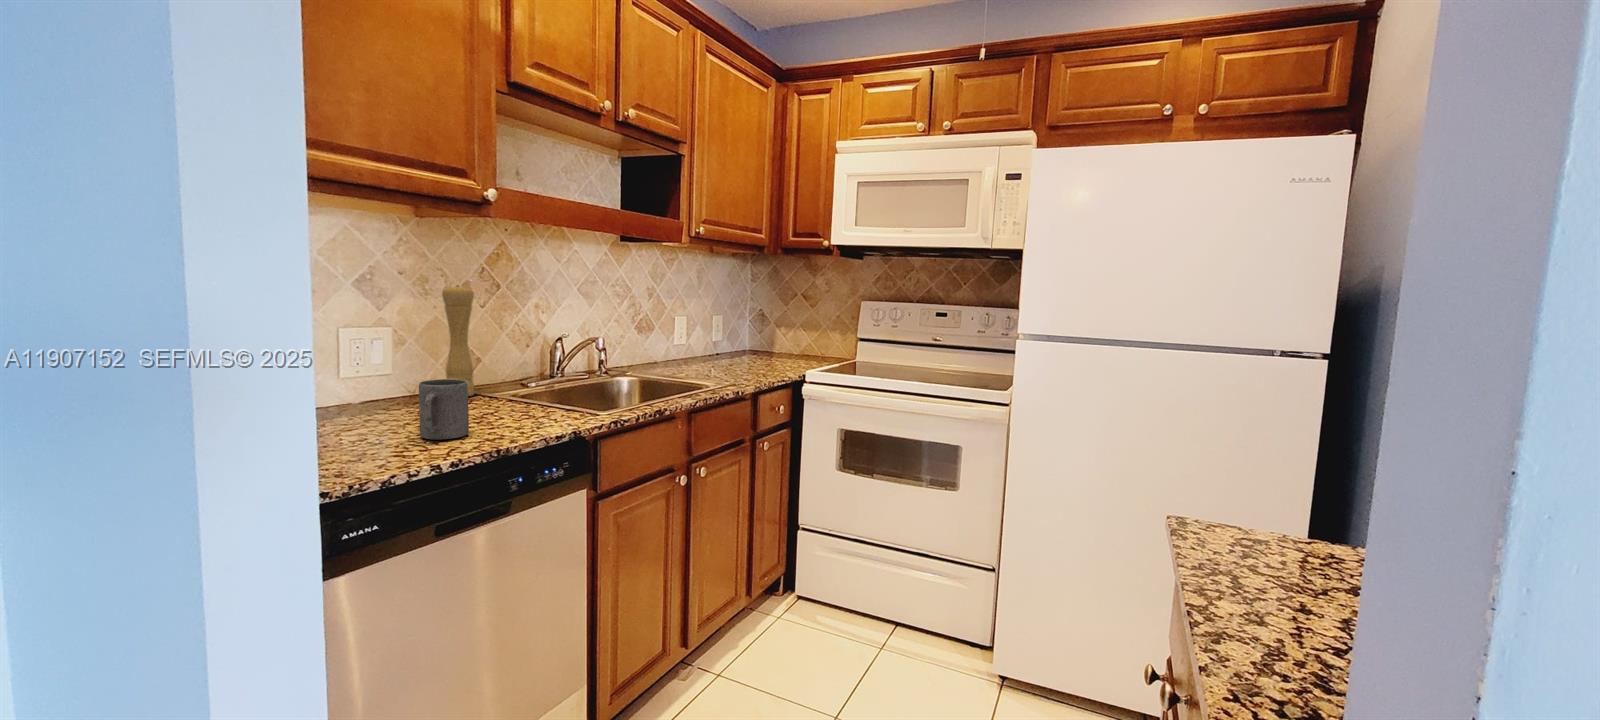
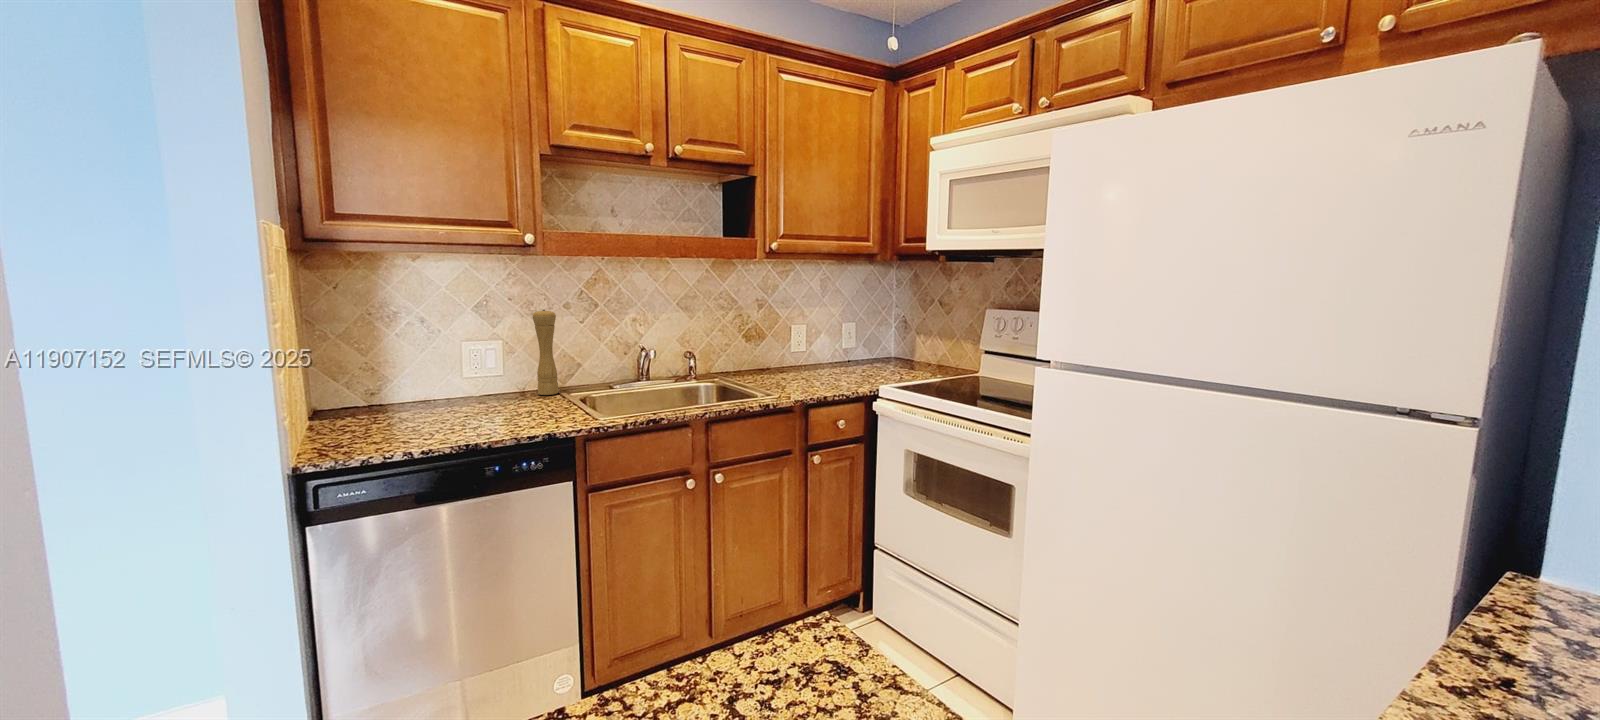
mug: present [419,379,469,440] -> none [432,387,478,431]

